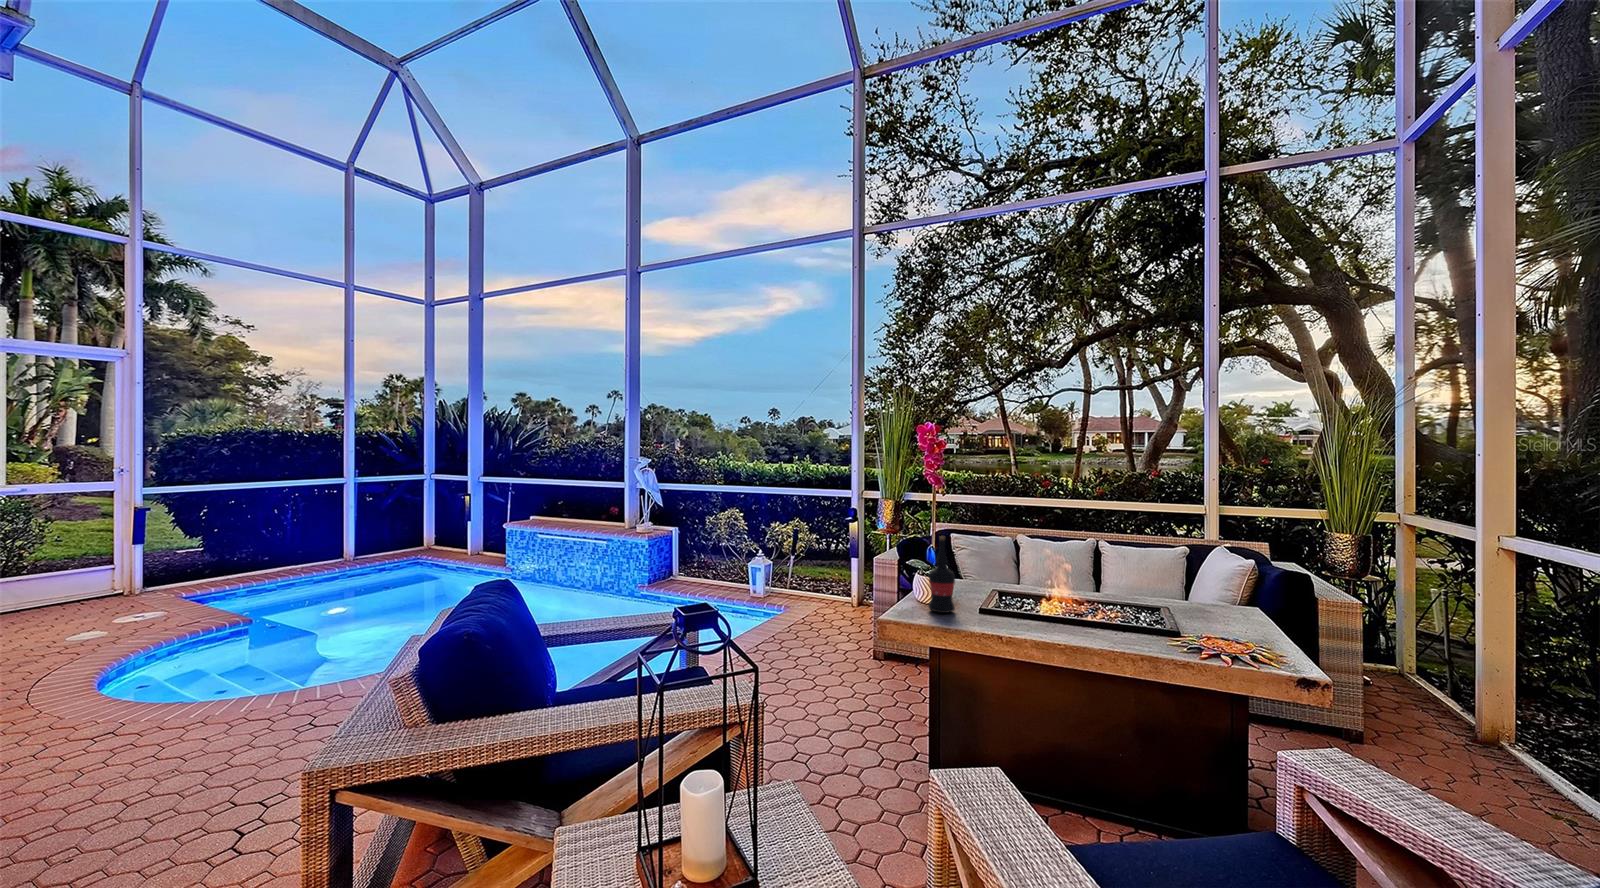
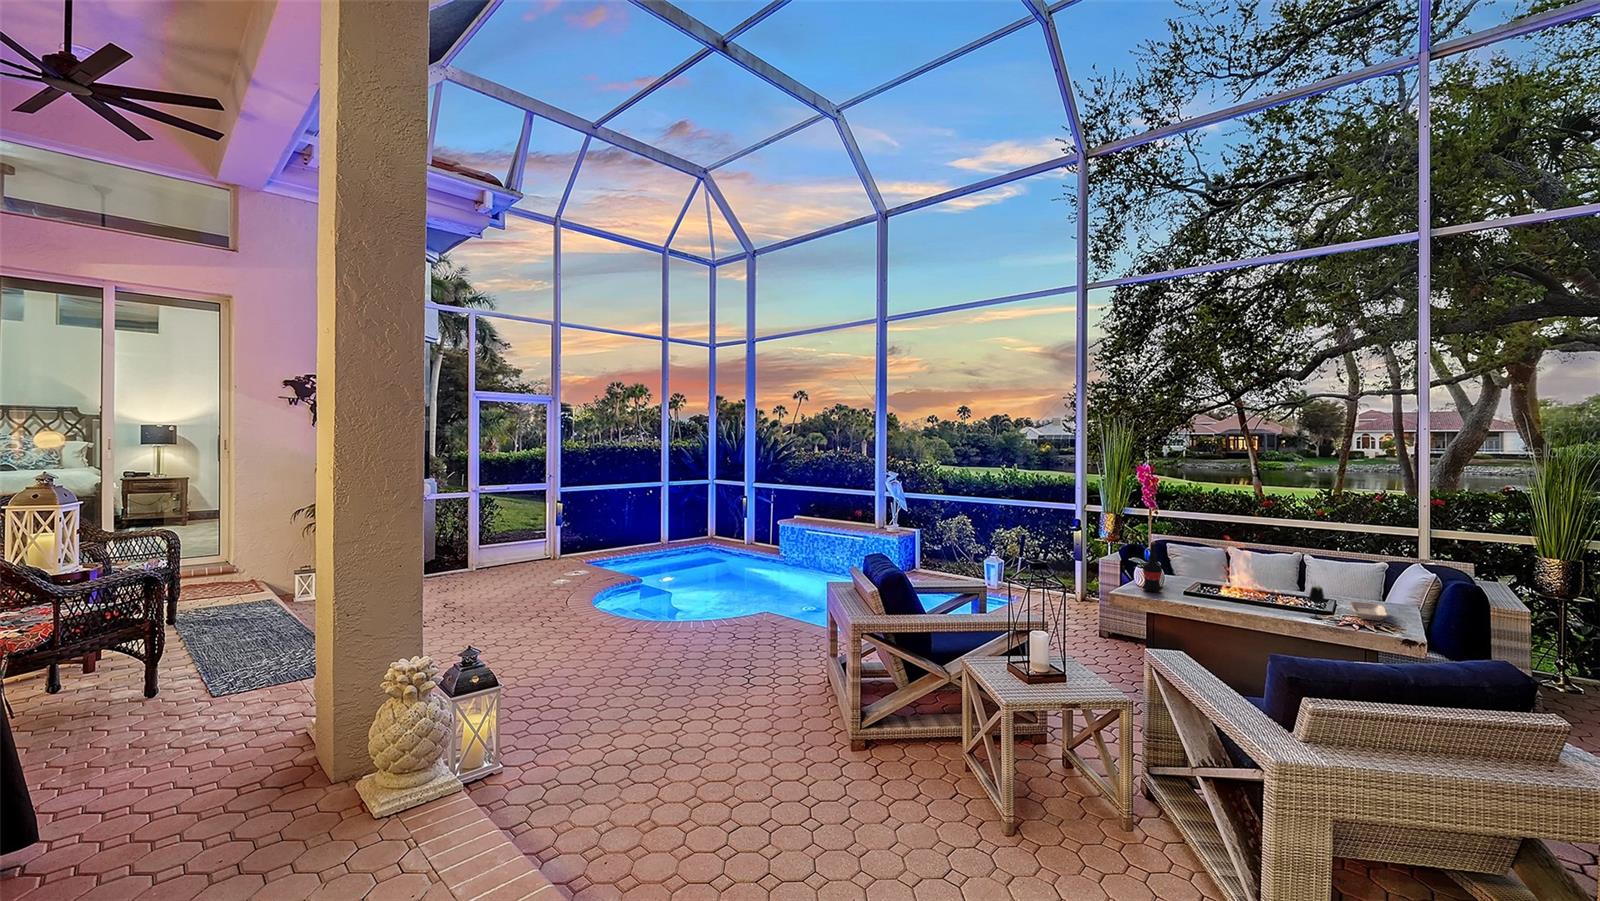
wine glass: none [1167,589,1190,650] -> present [1309,586,1324,619]
tray: none [1203,612,1272,645] -> present [1350,602,1388,621]

